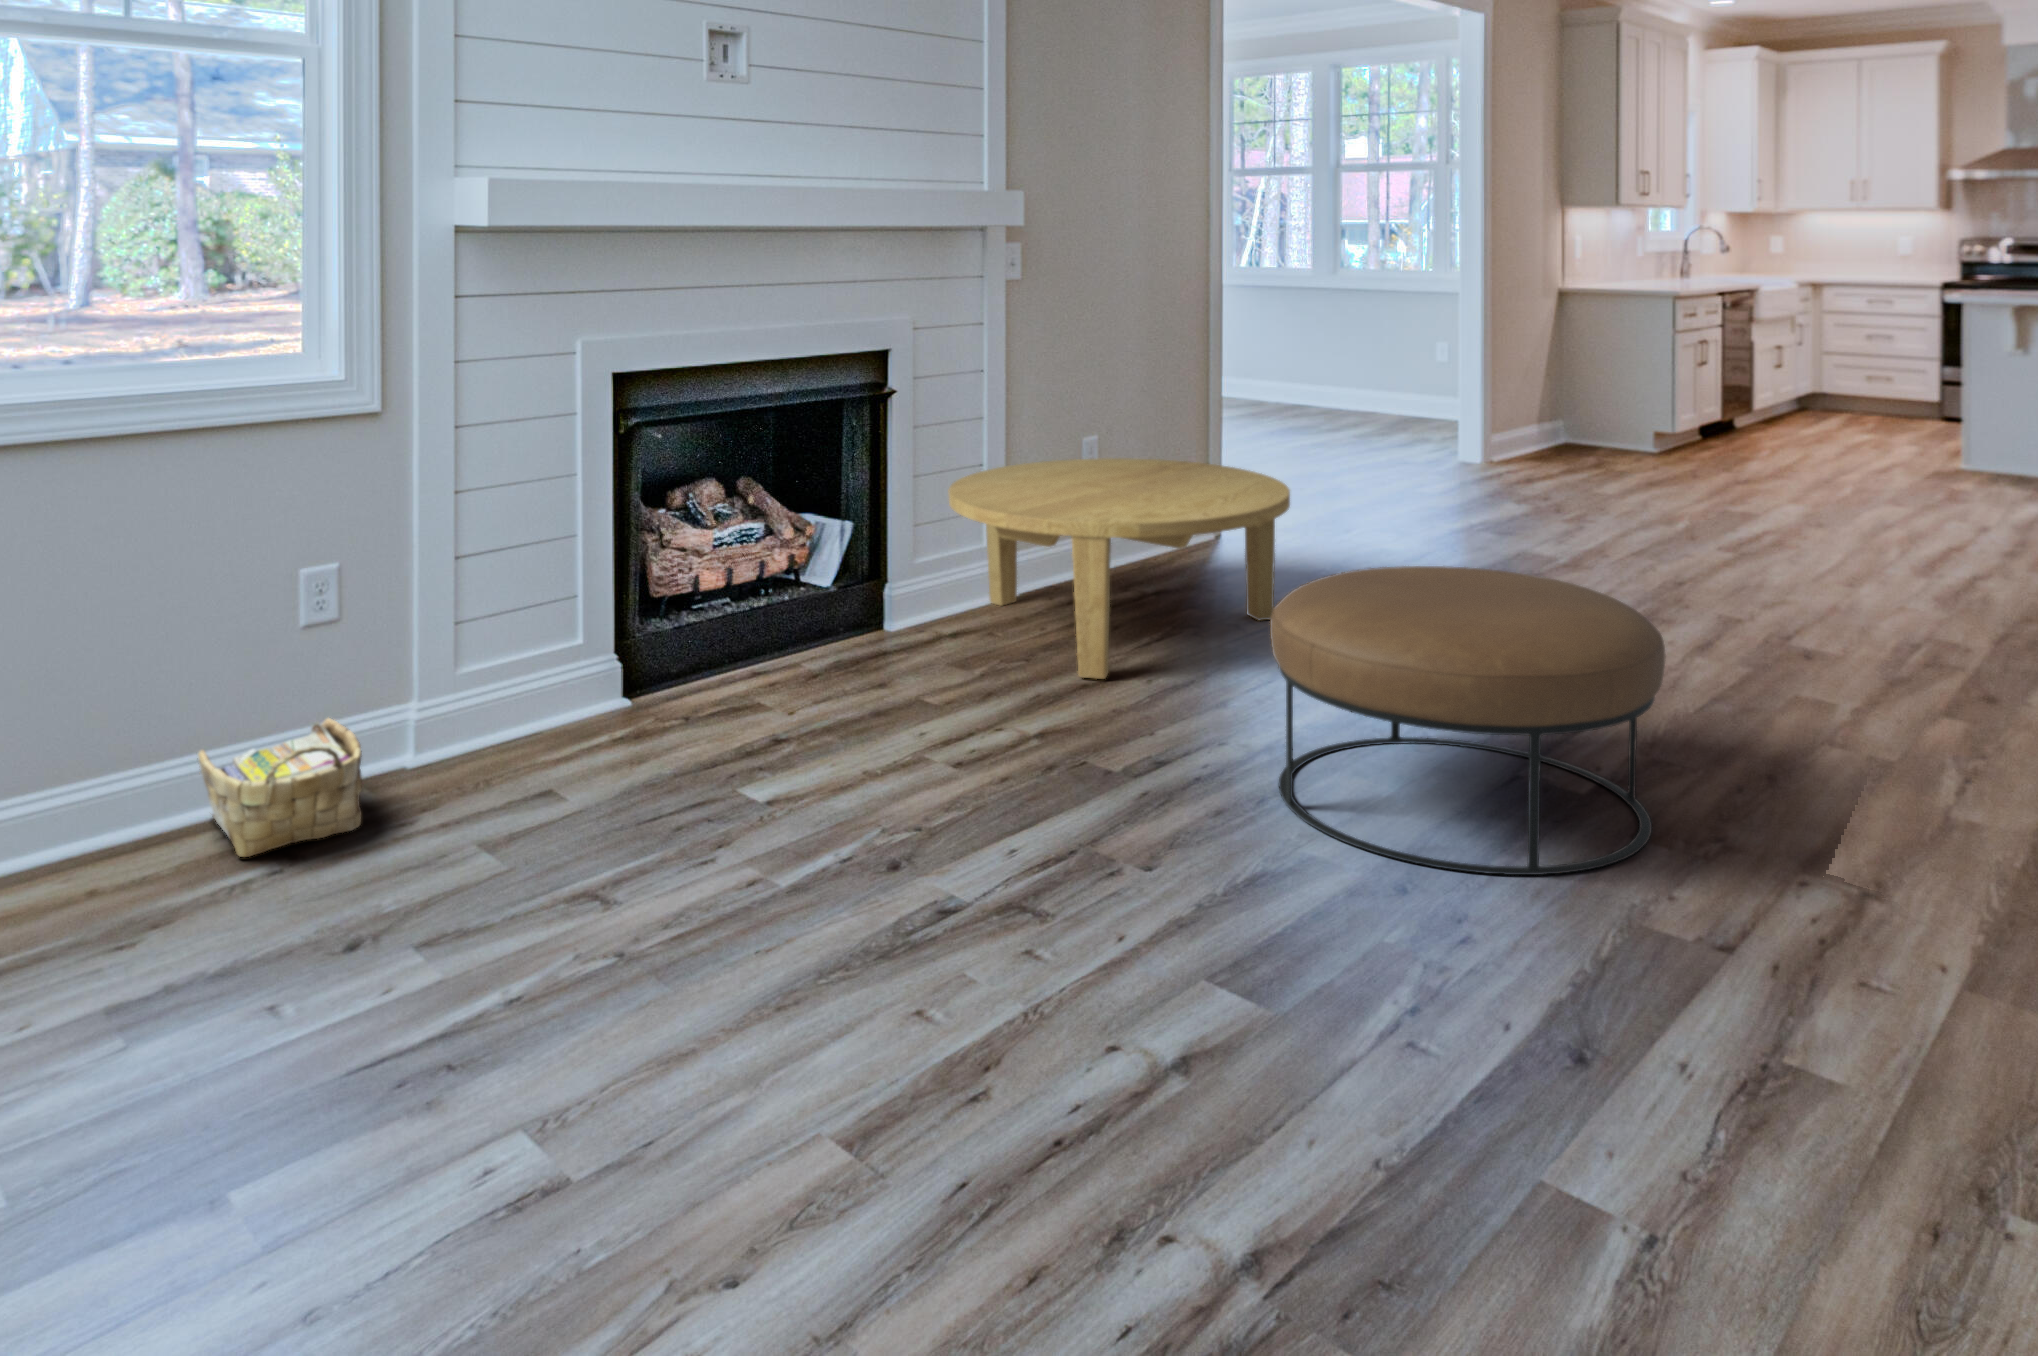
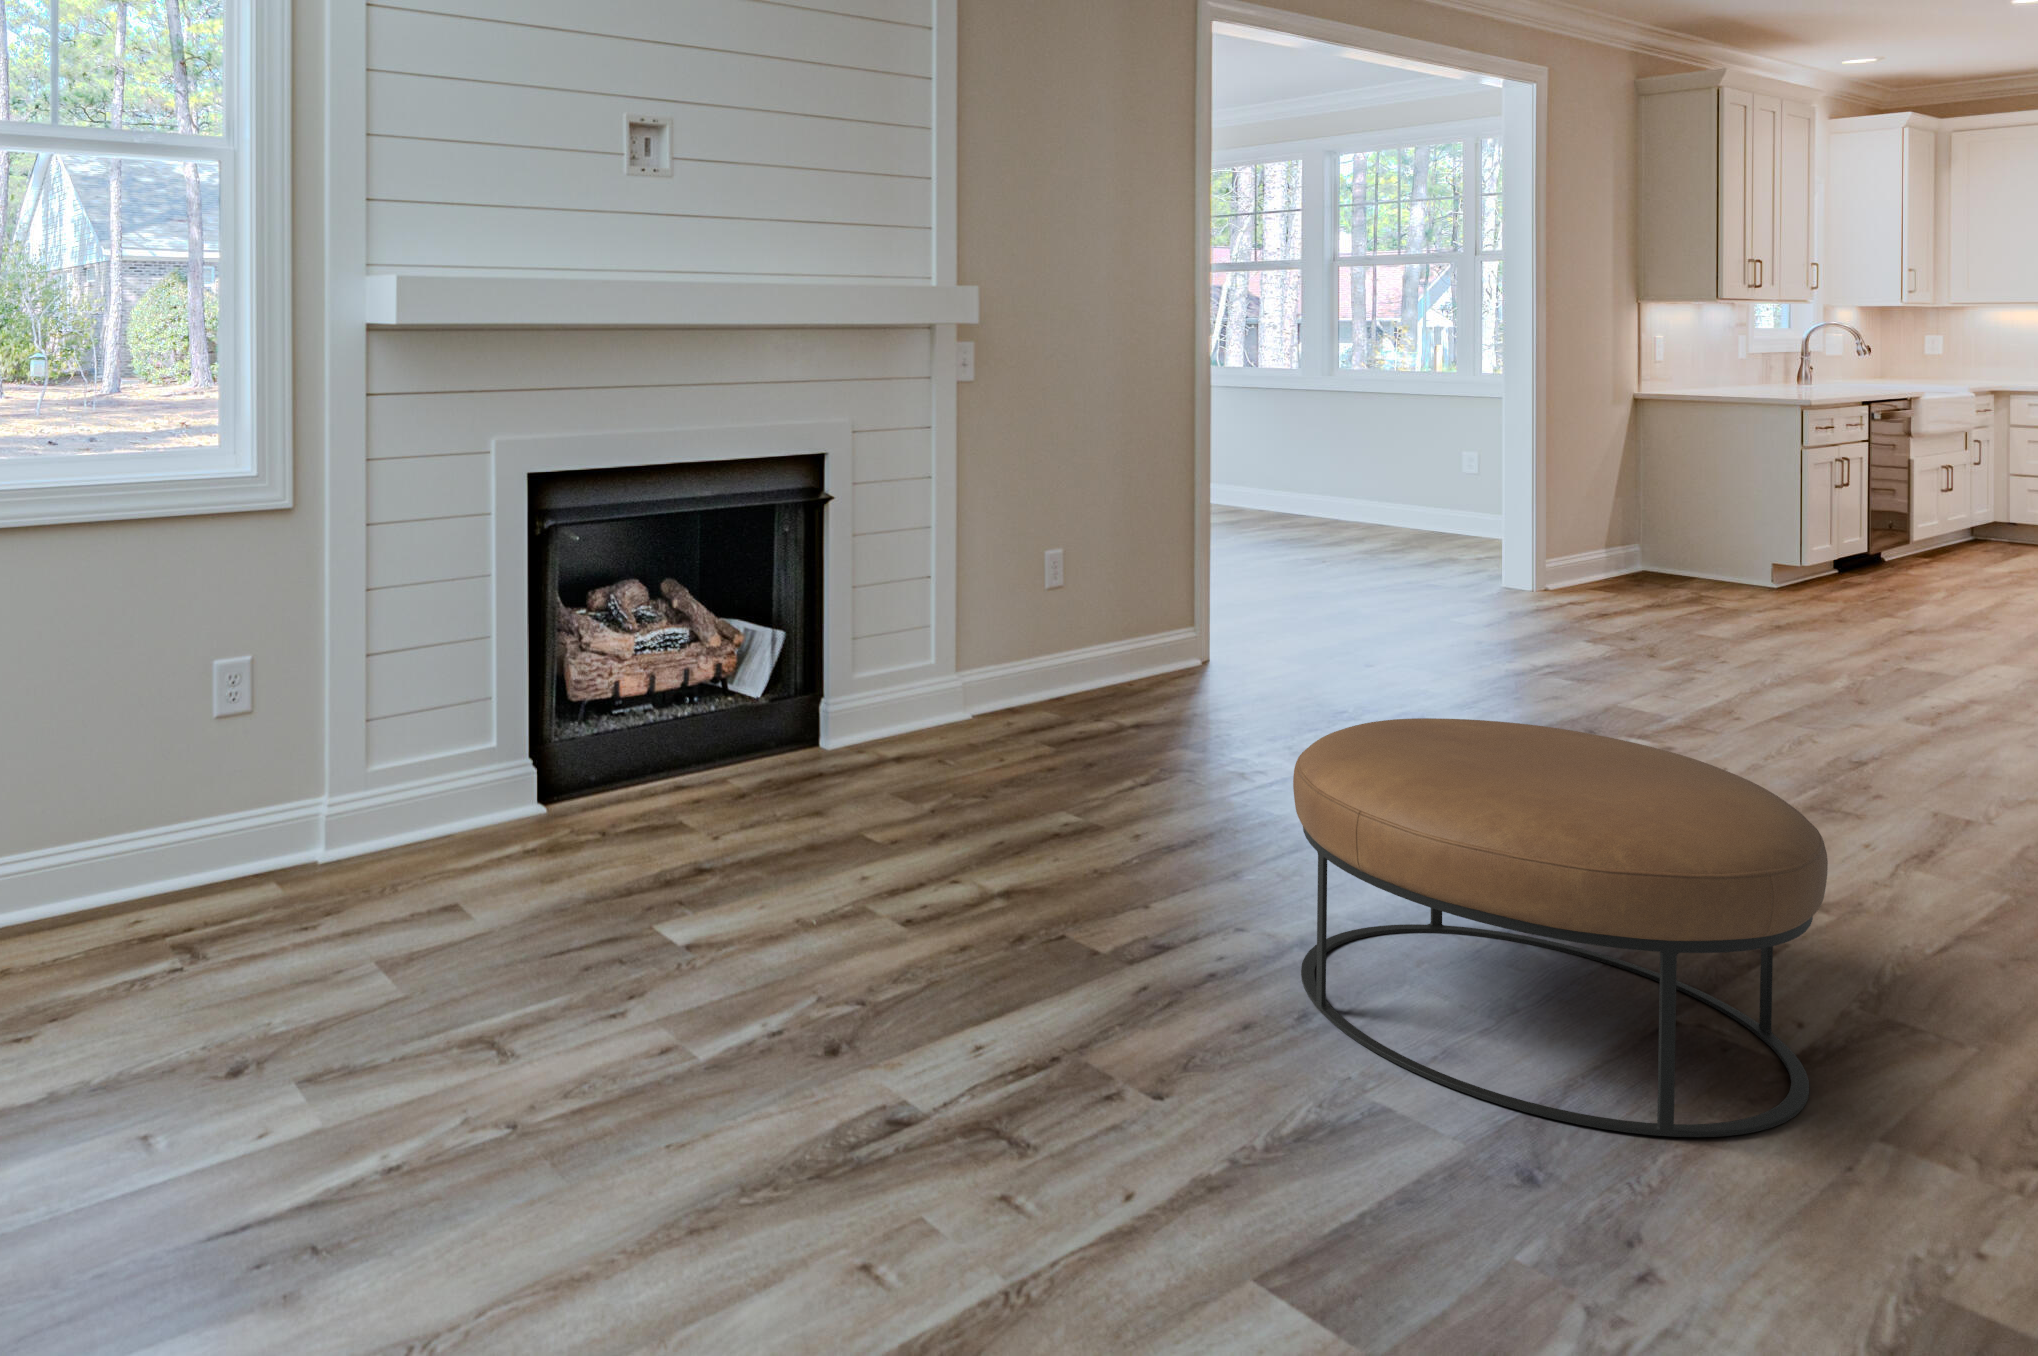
coffee table: present [948,458,1290,679] -> none [896,575,1286,826]
woven basket: present [198,719,362,857] -> none [42,777,225,979]

